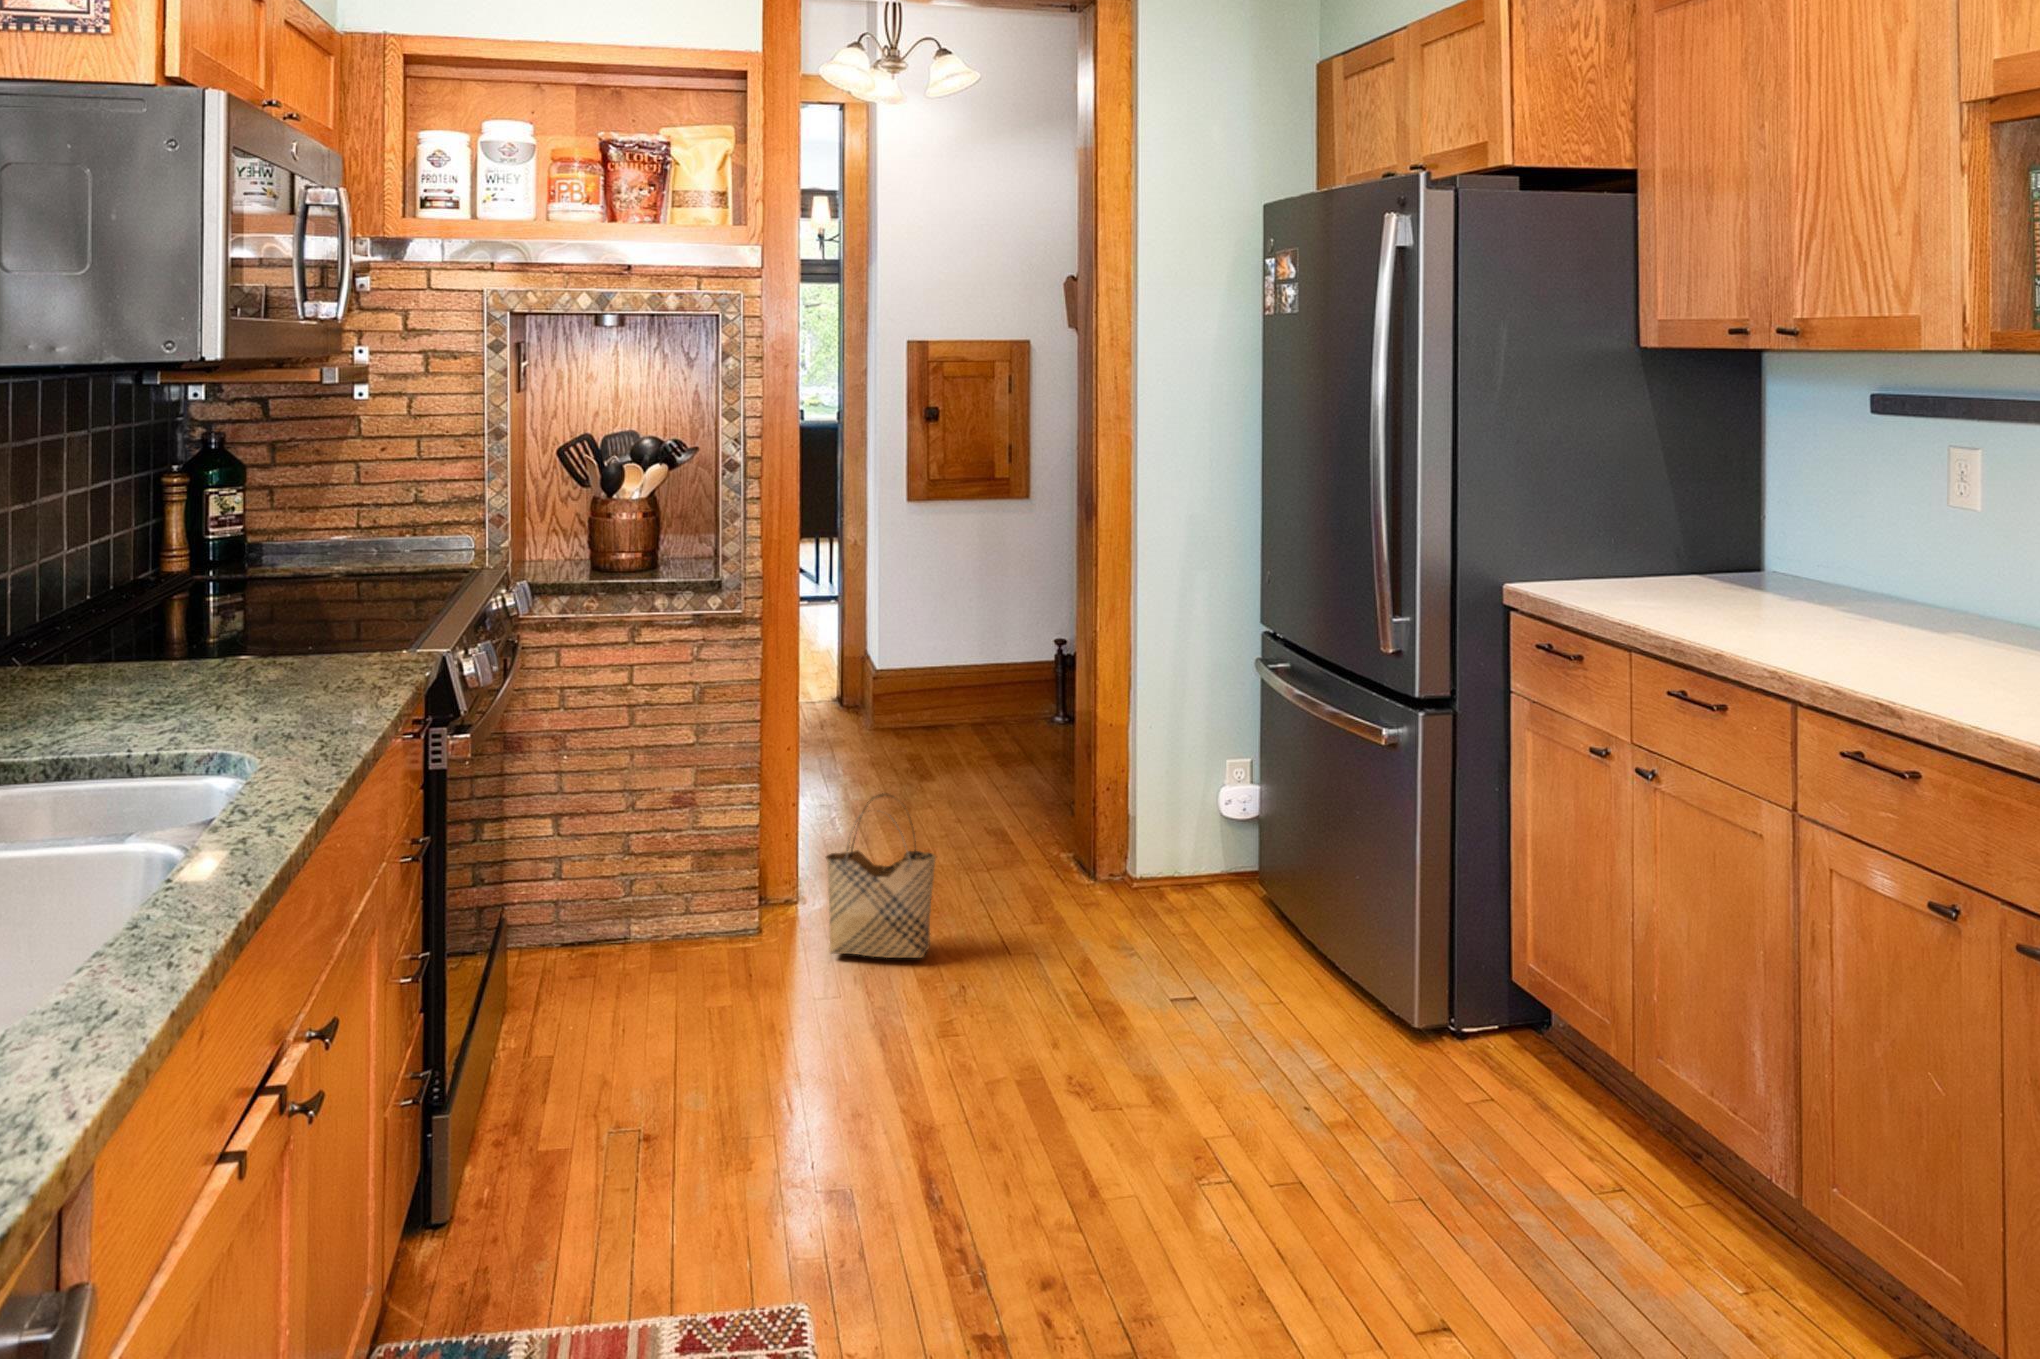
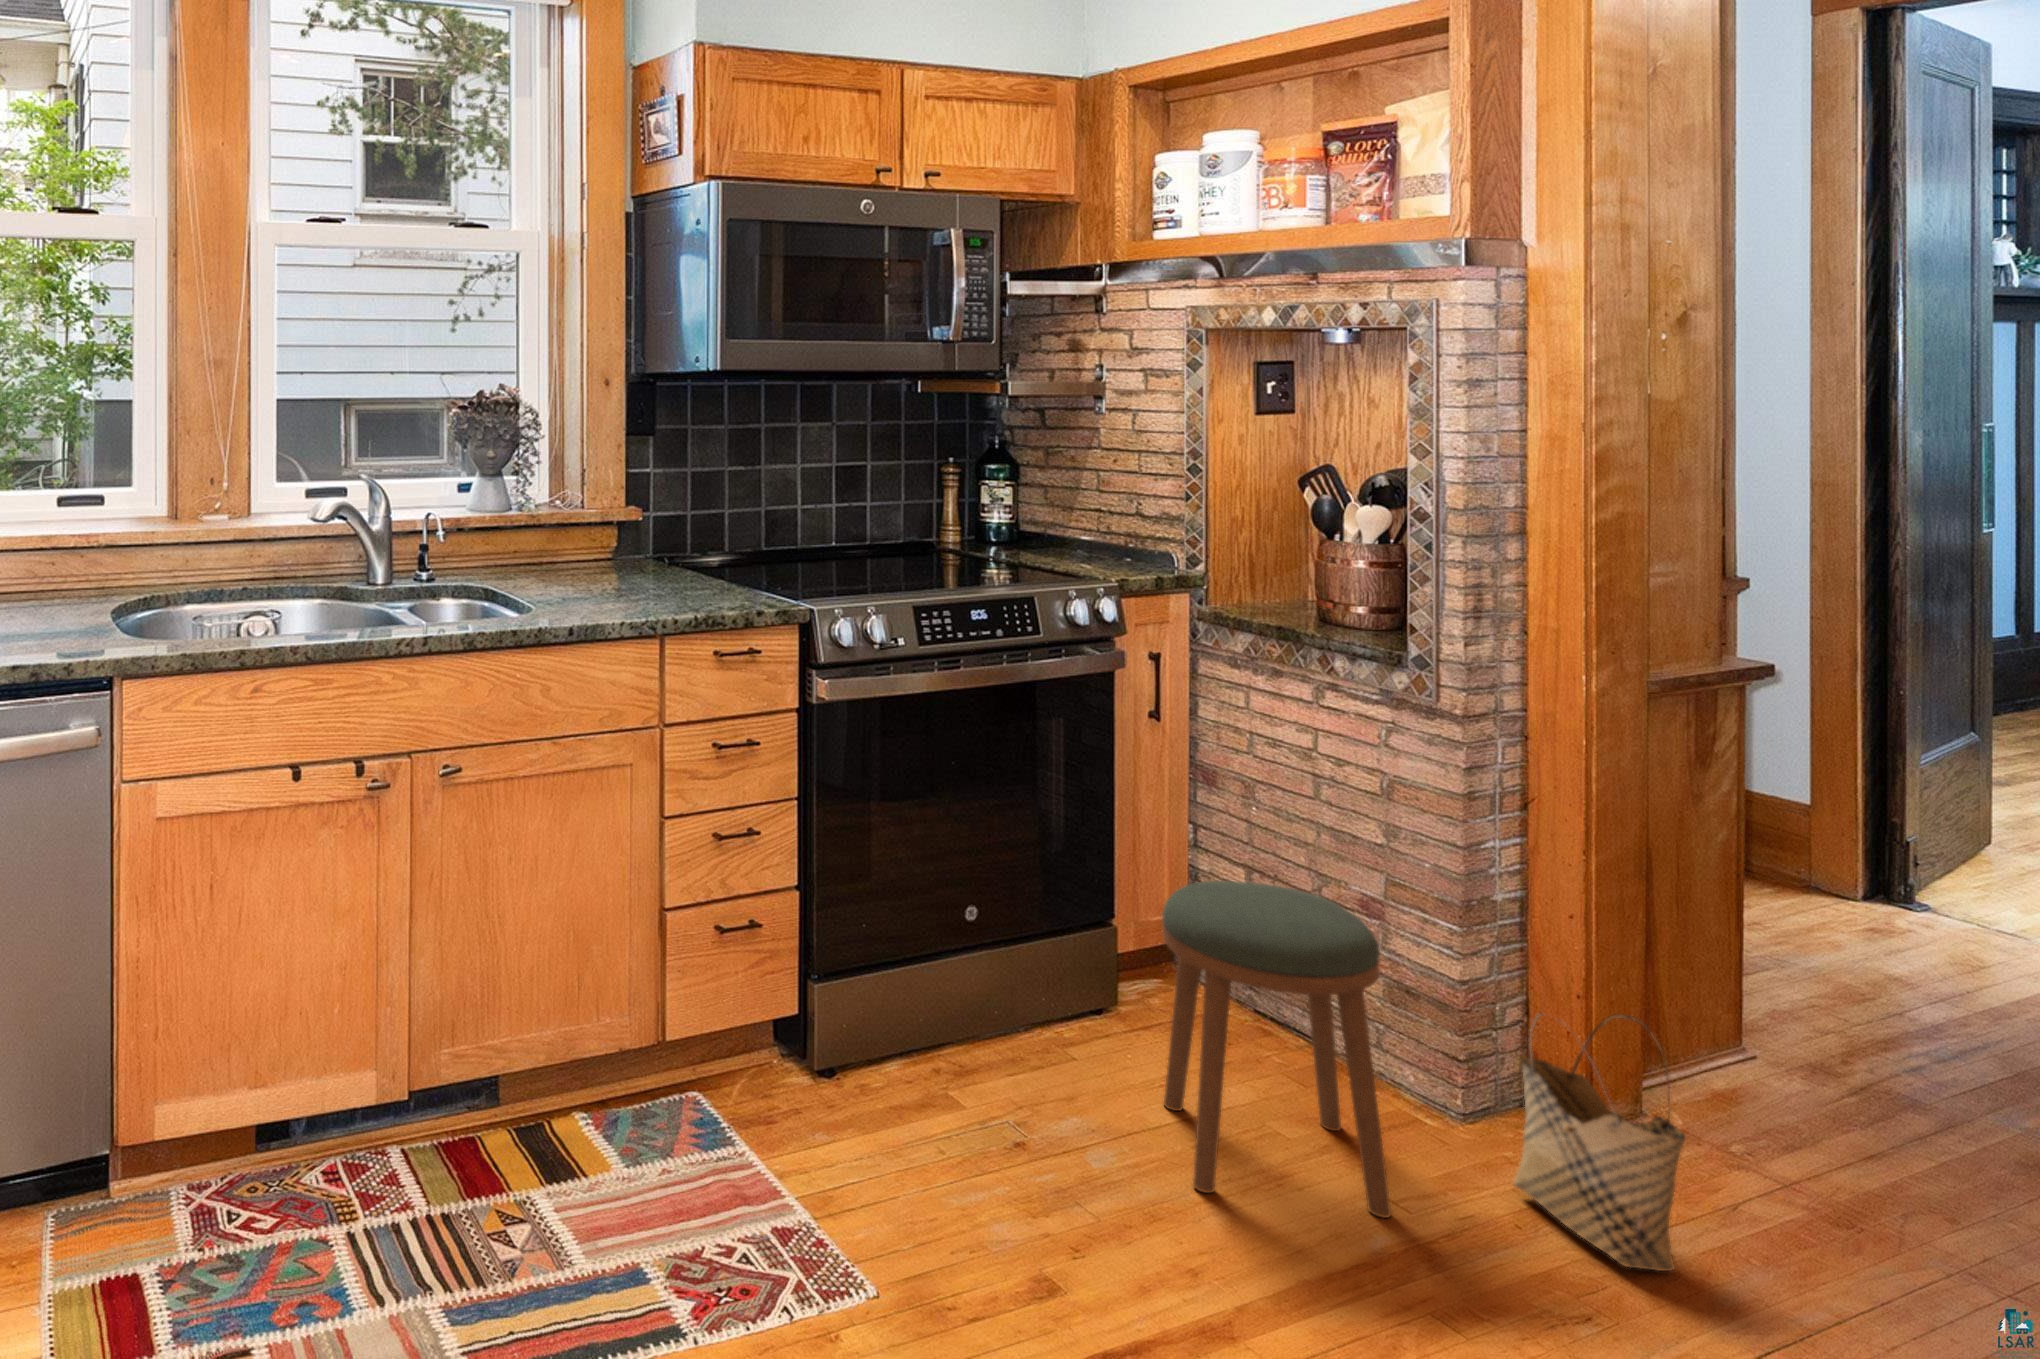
stool: none [618,793,821,1080] -> present [1162,881,1391,1218]

